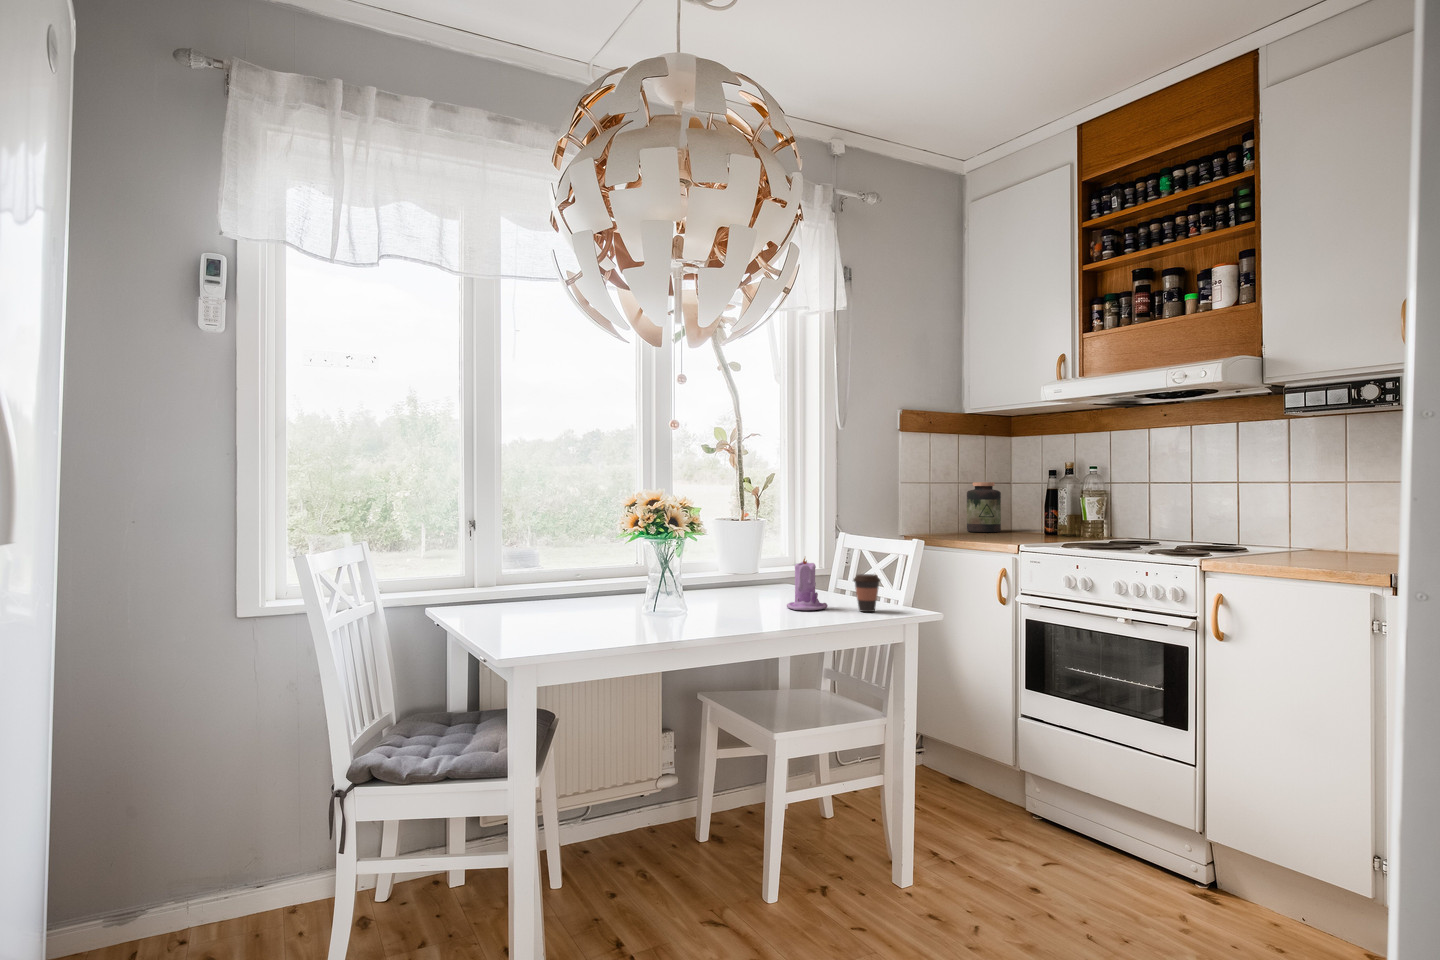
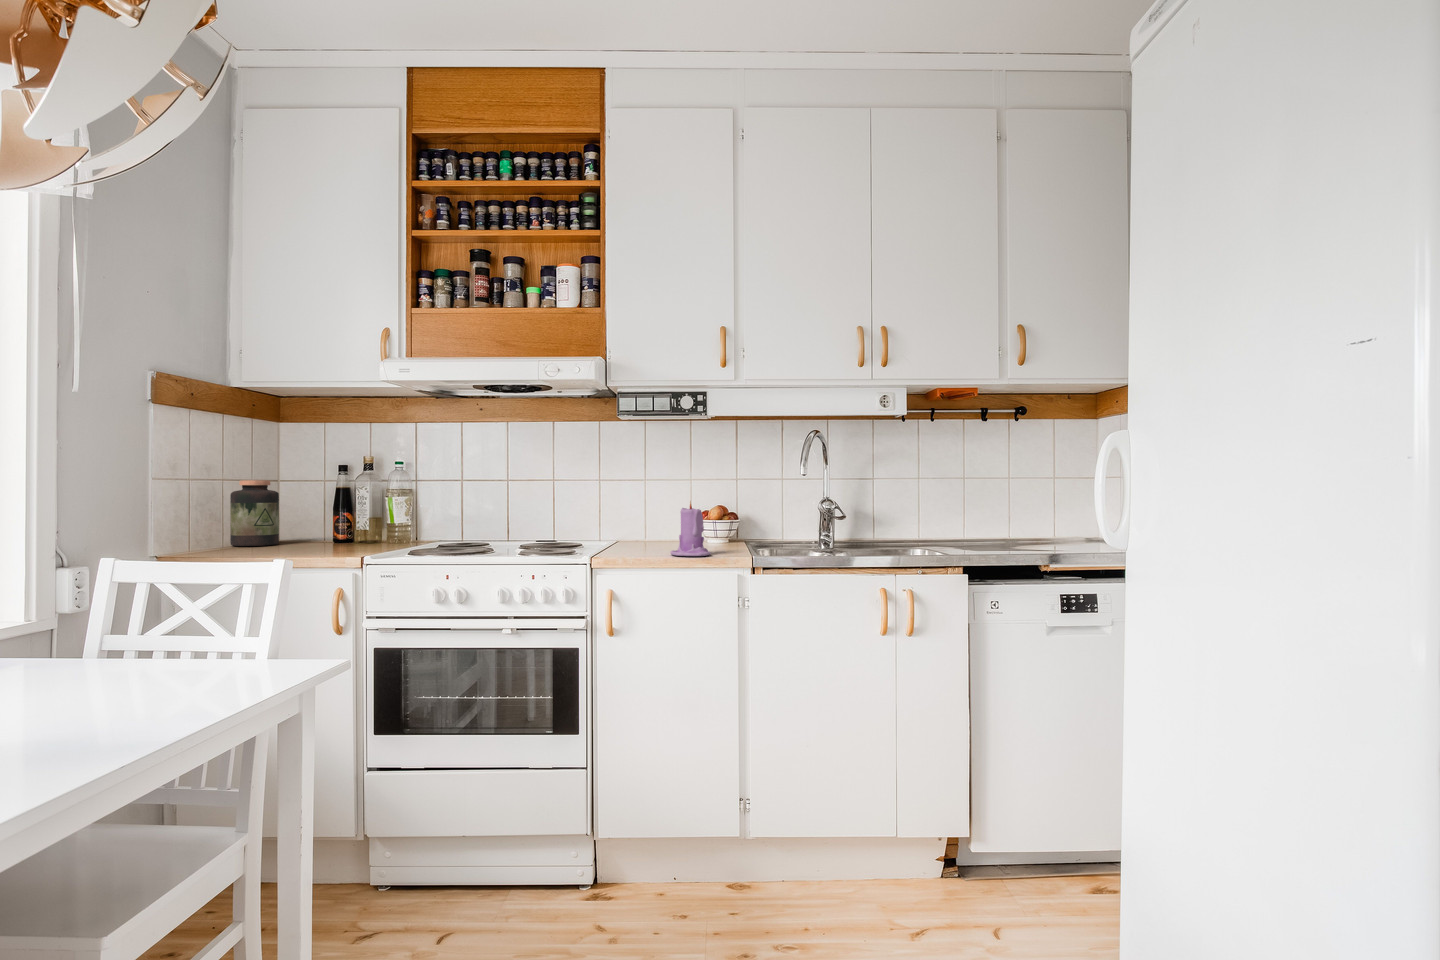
candle: present [787,558,828,610] -> present [670,502,711,556]
coffee cup: present [854,574,880,612] -> none [216,618,265,678]

